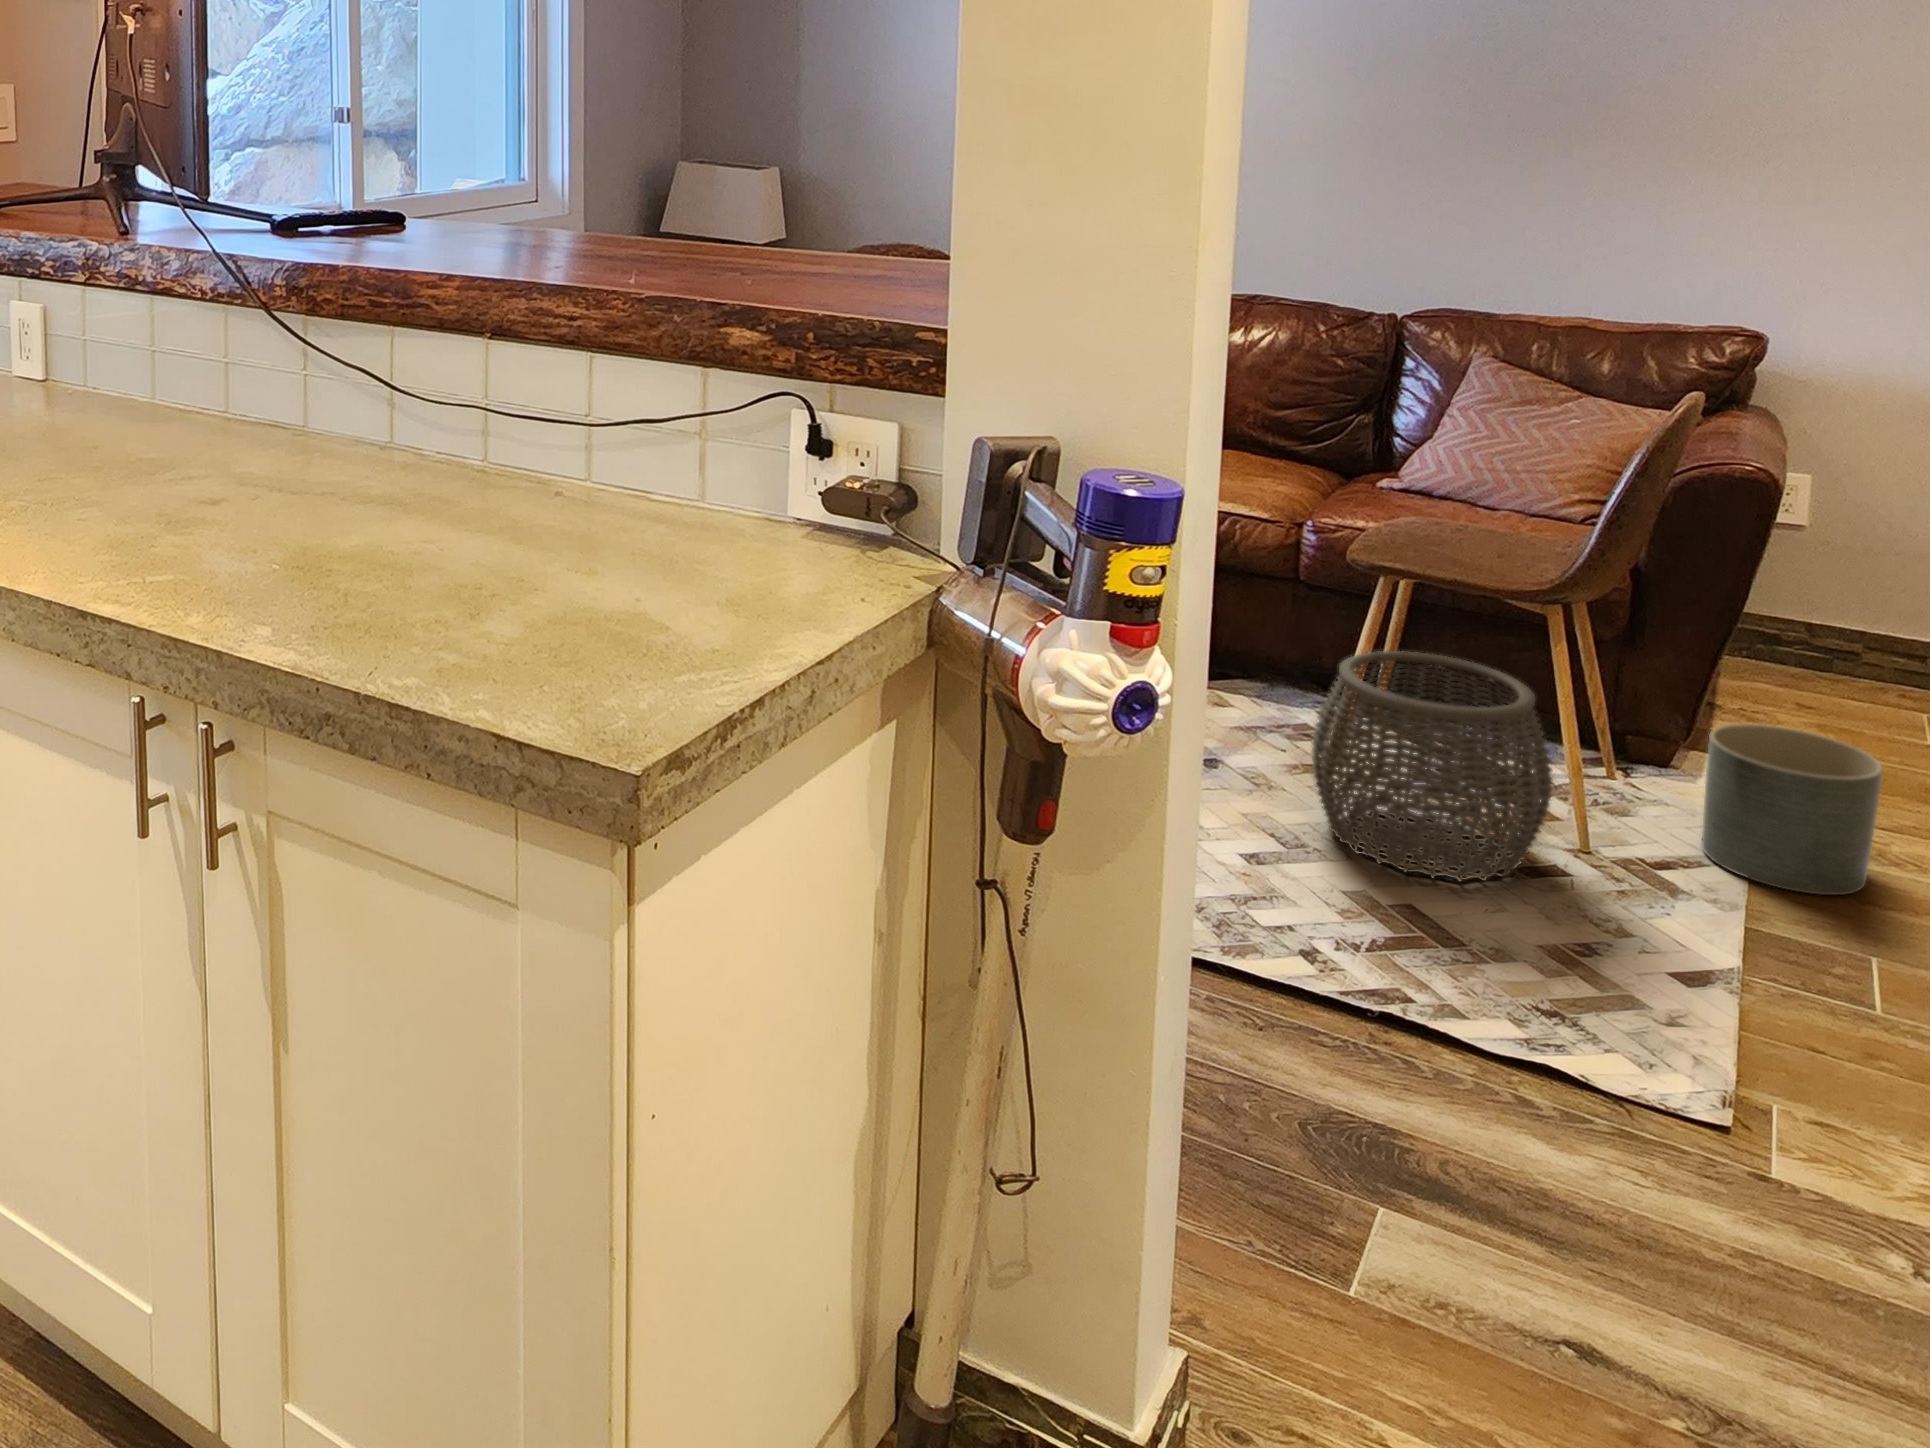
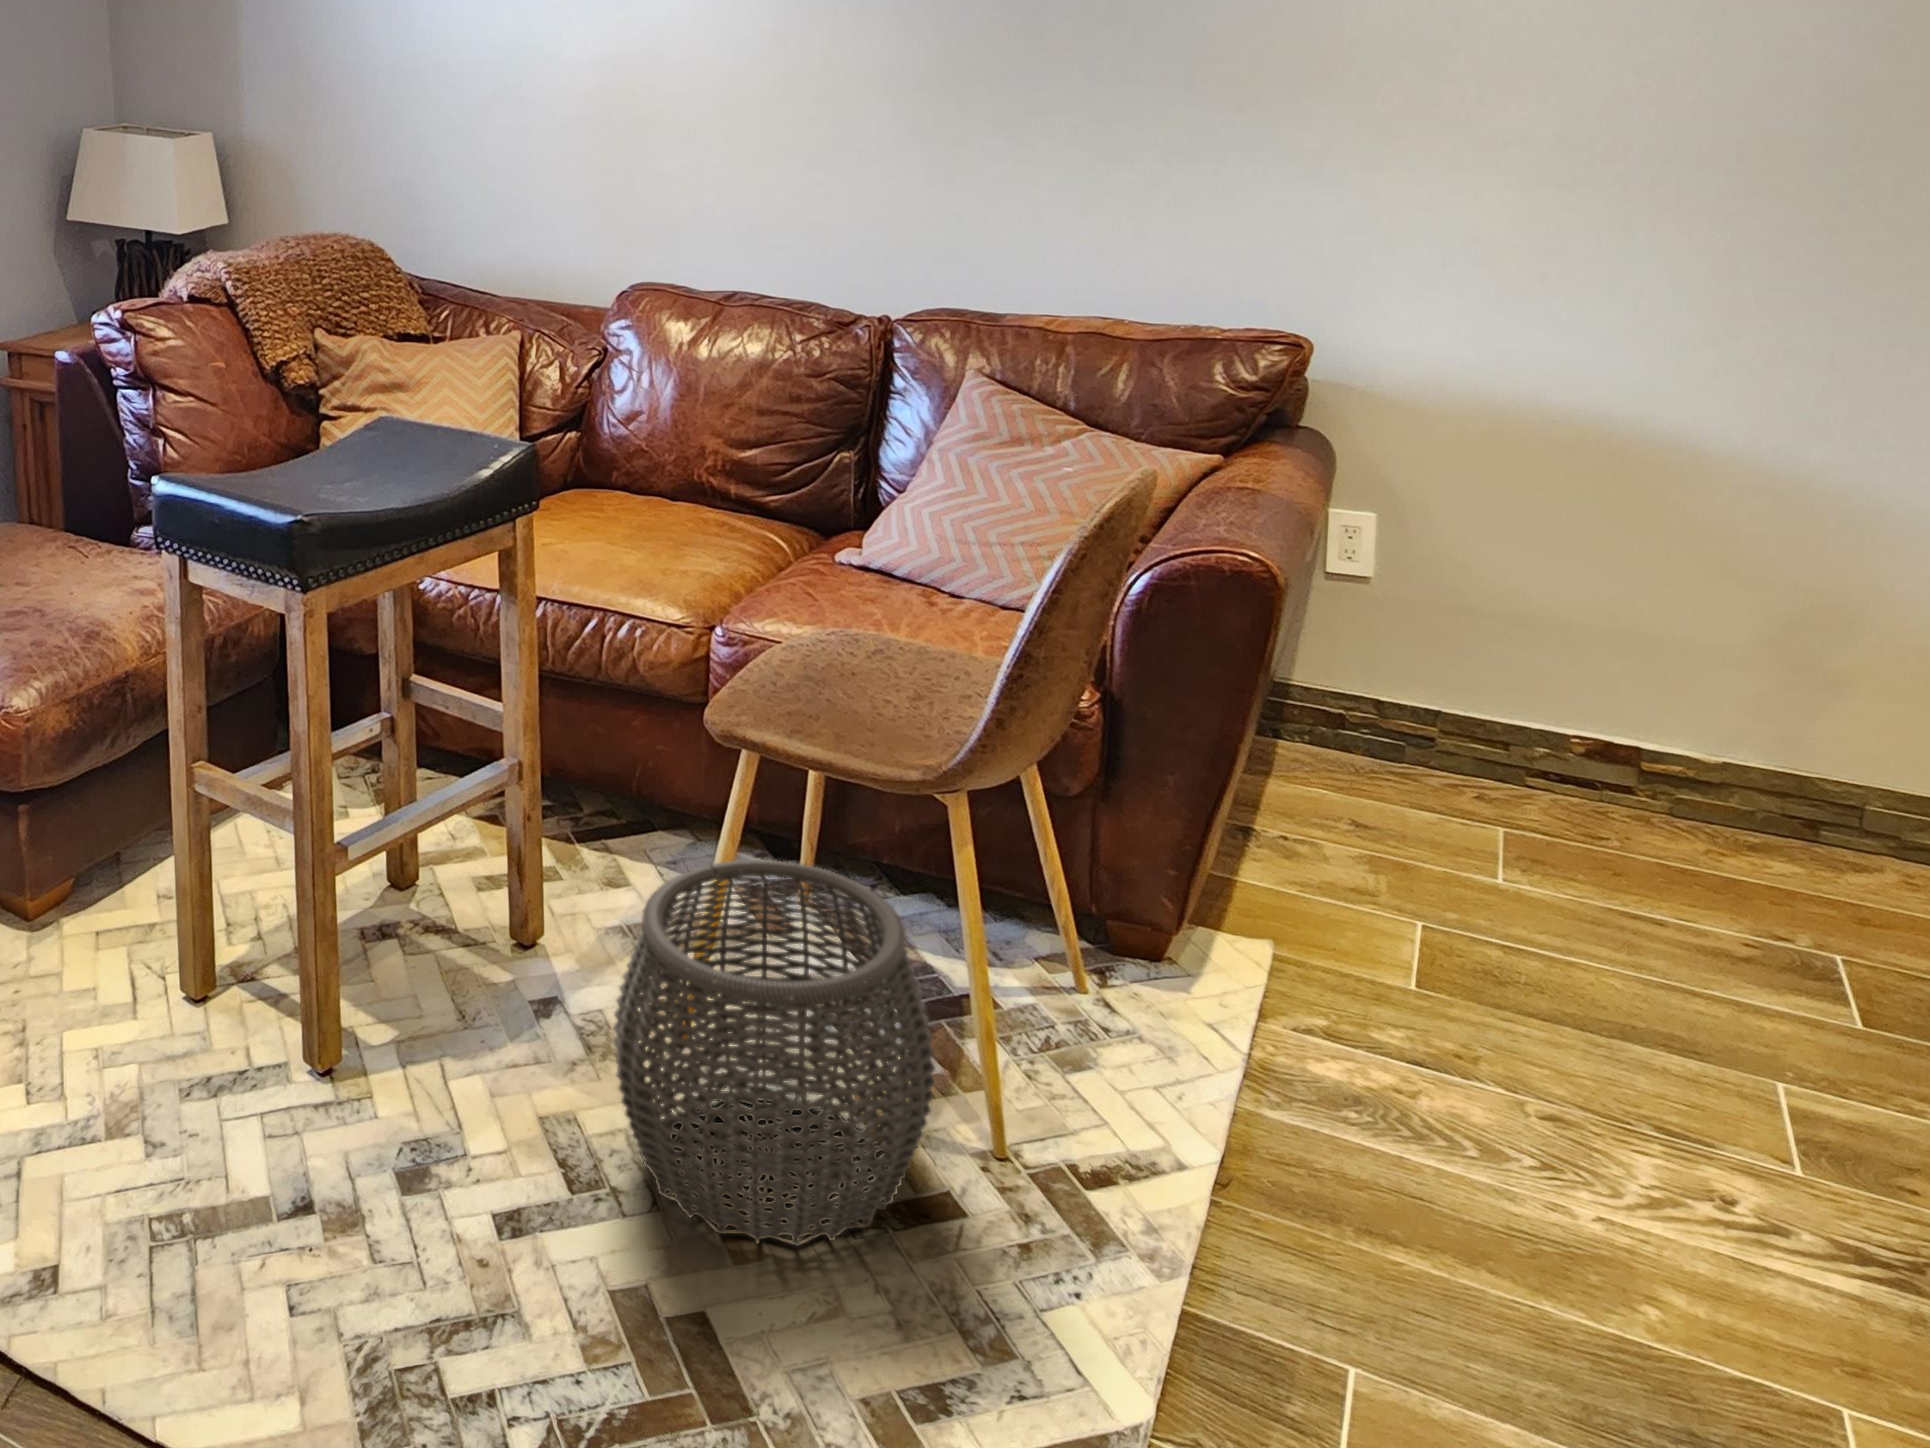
planter: present [1702,724,1883,895] -> none [1162,938,1386,1216]

